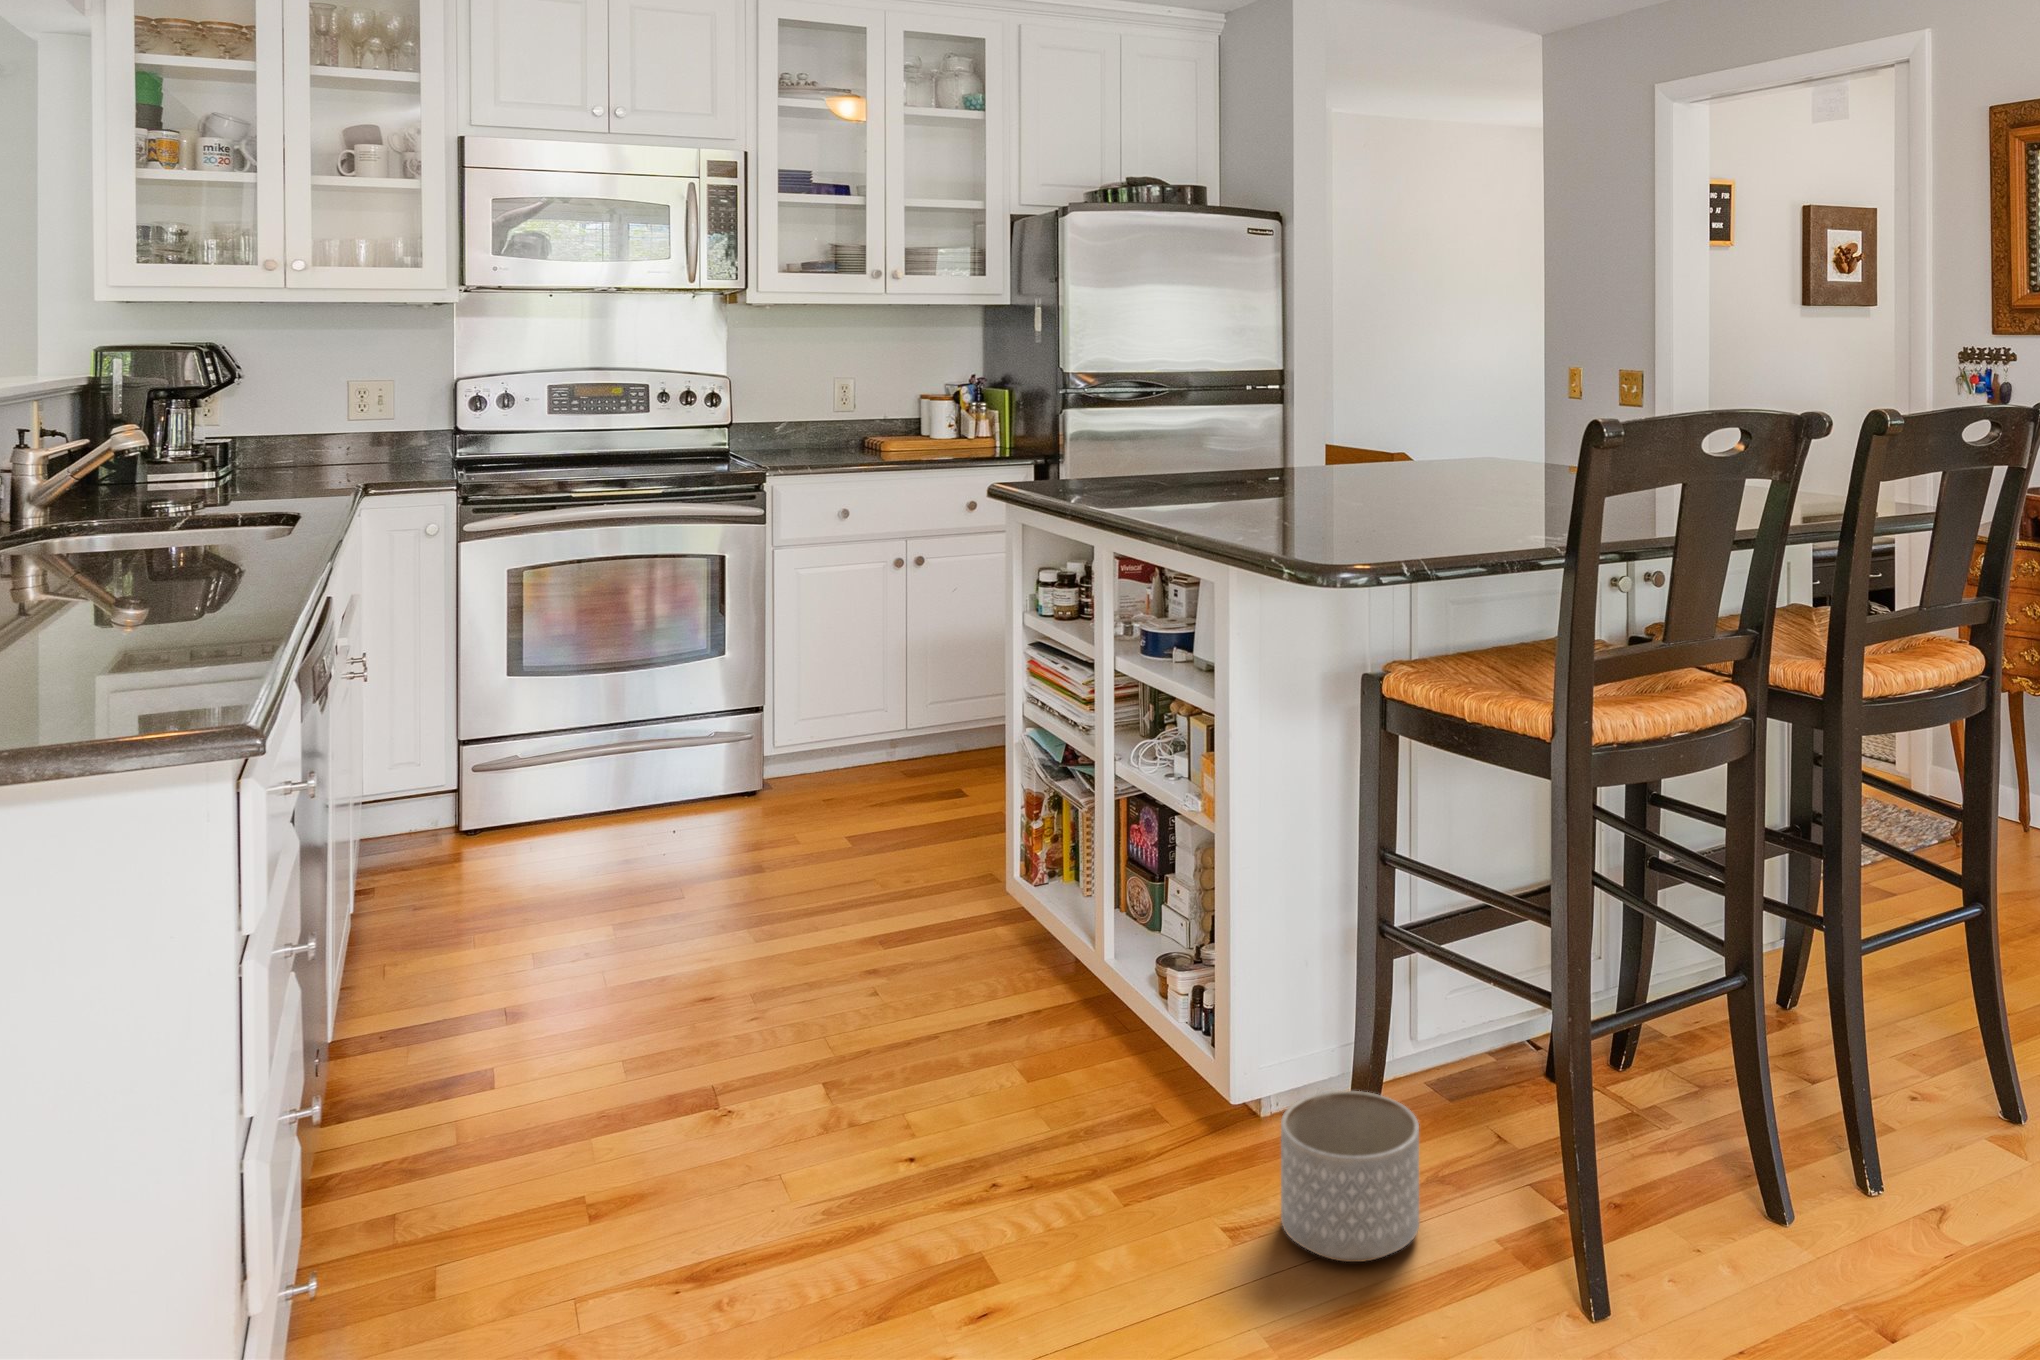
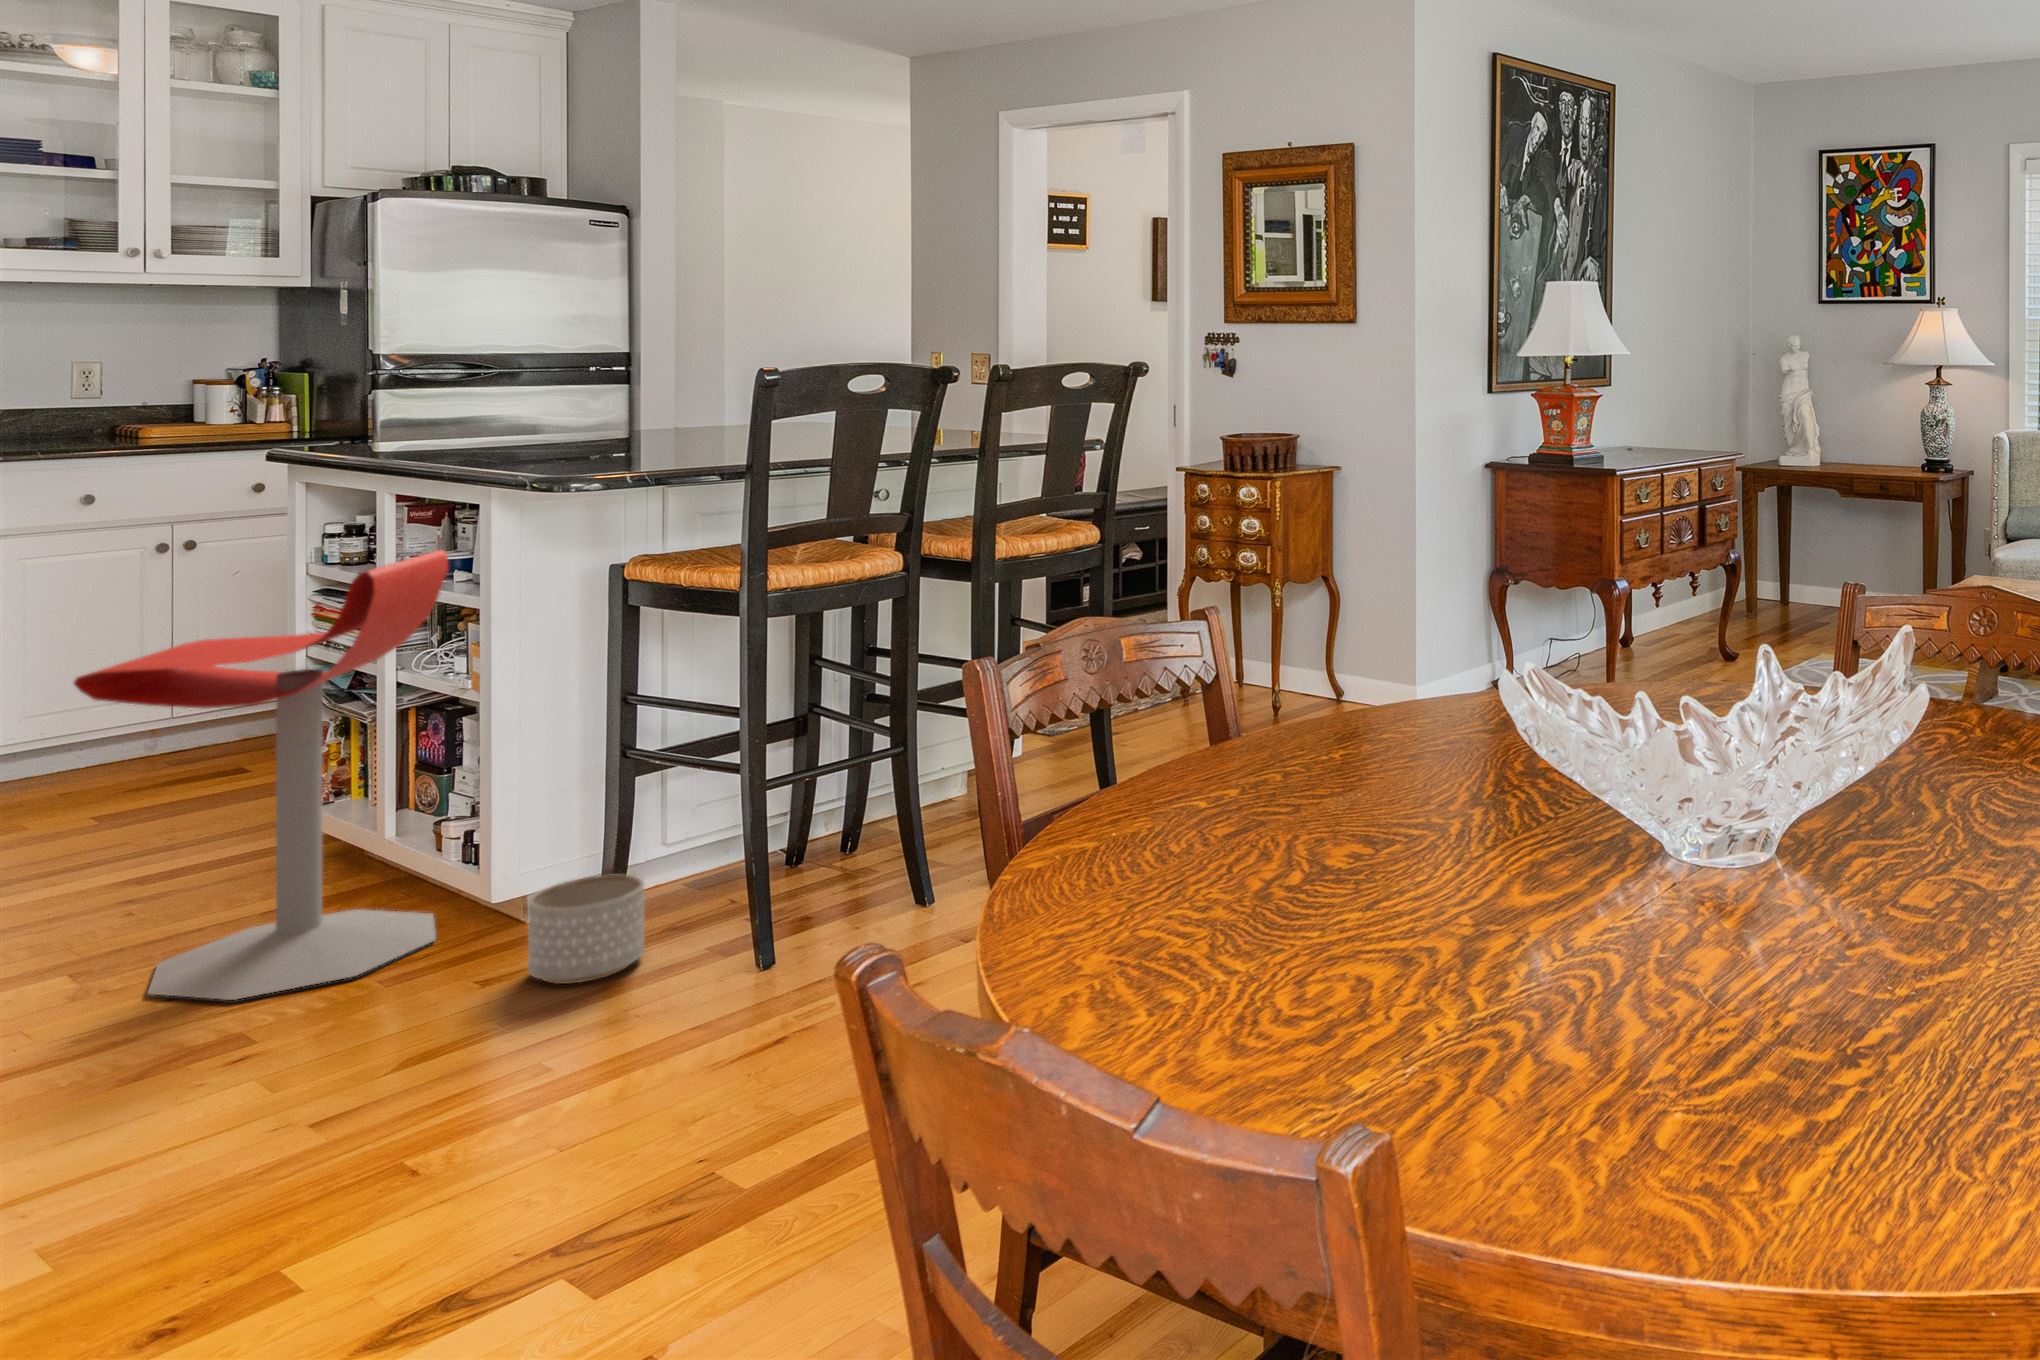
stool: none [815,617,1169,1178] -> present [74,550,448,1000]

